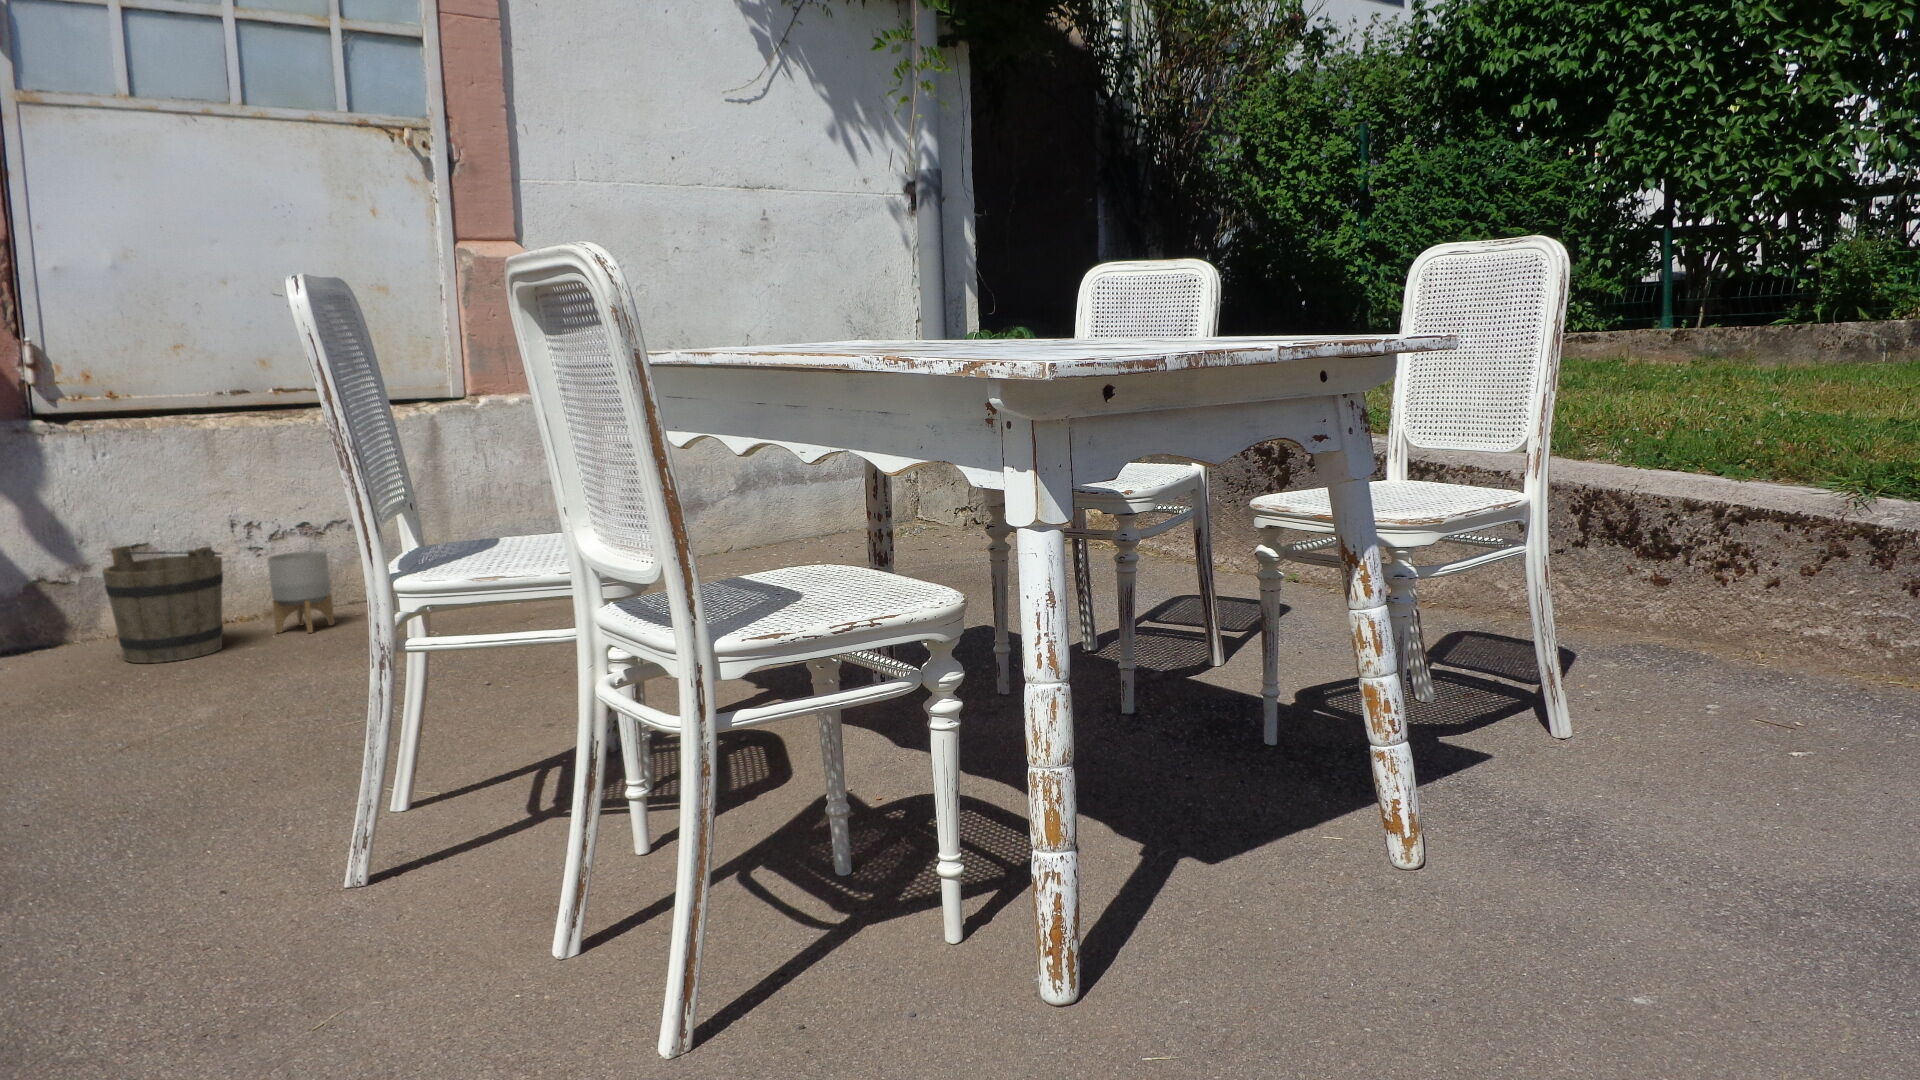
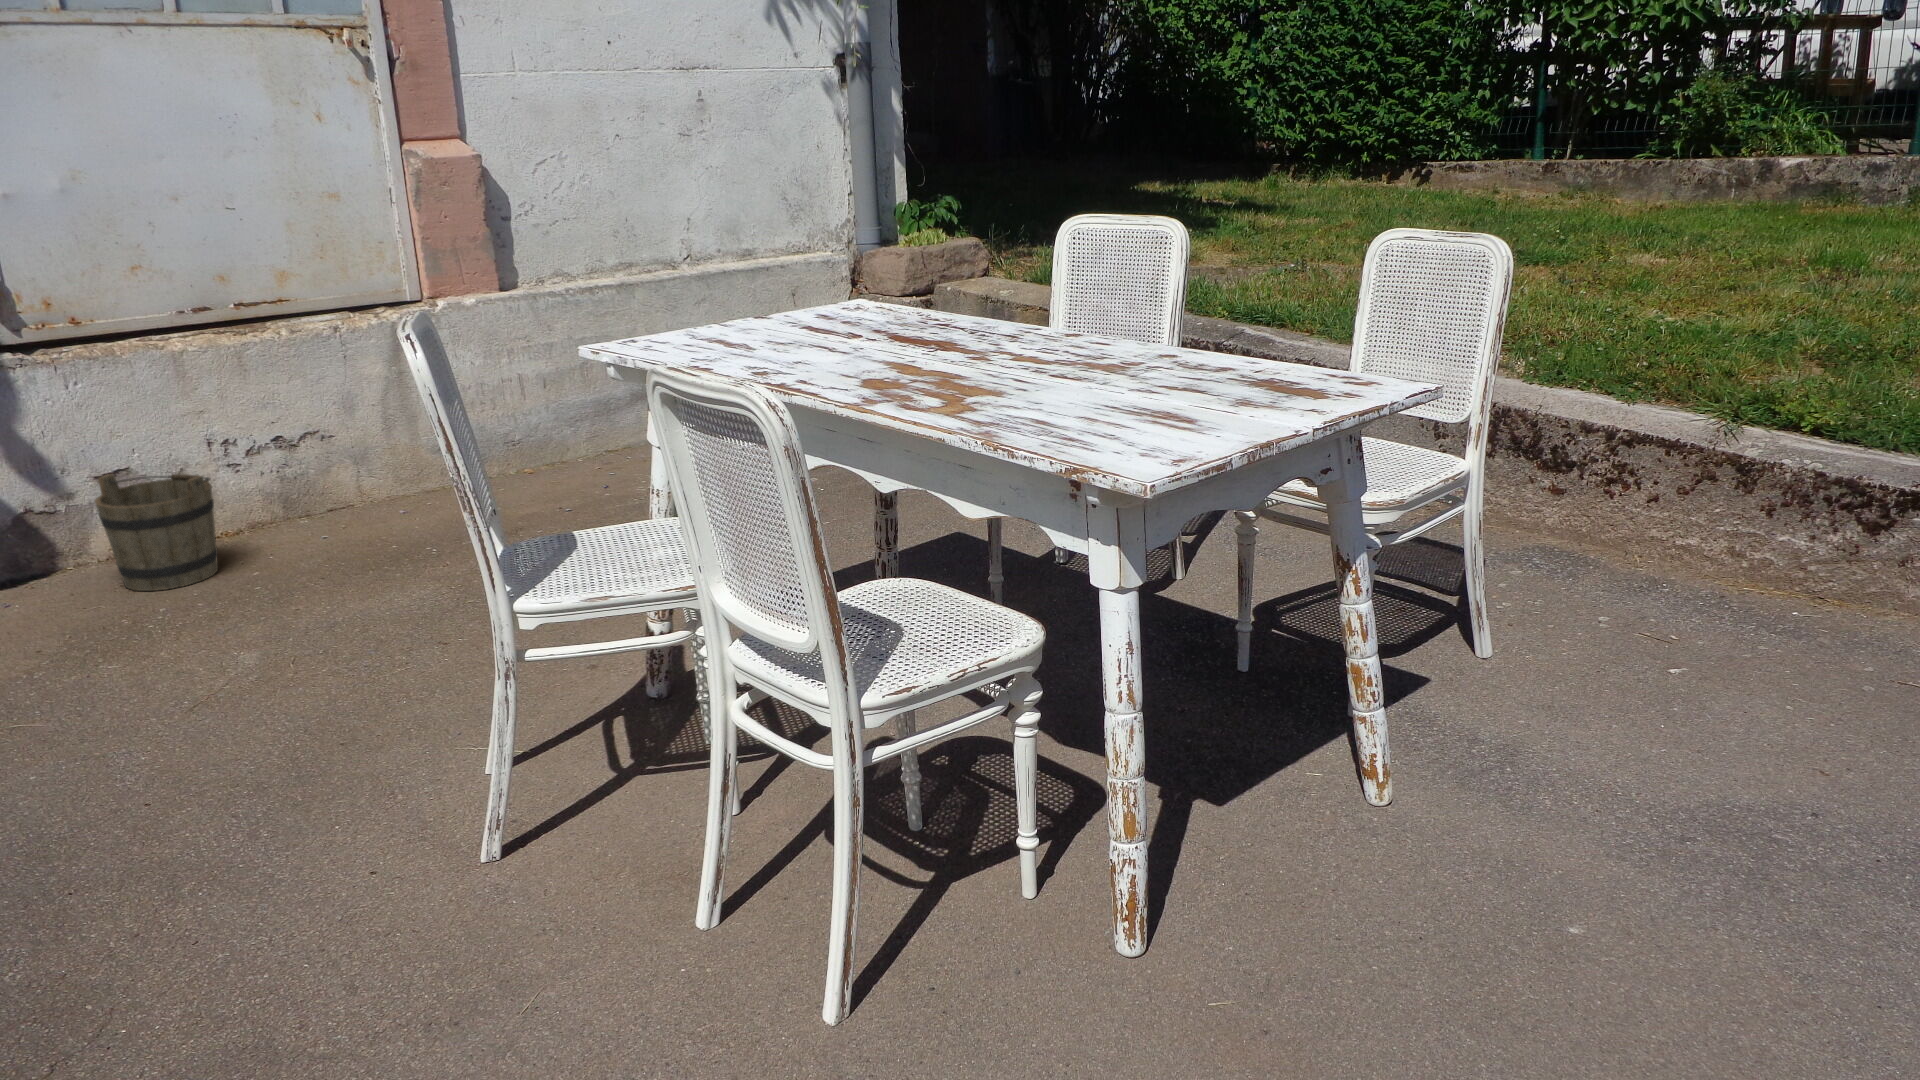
planter: present [267,551,334,633] -> none [249,466,319,548]

